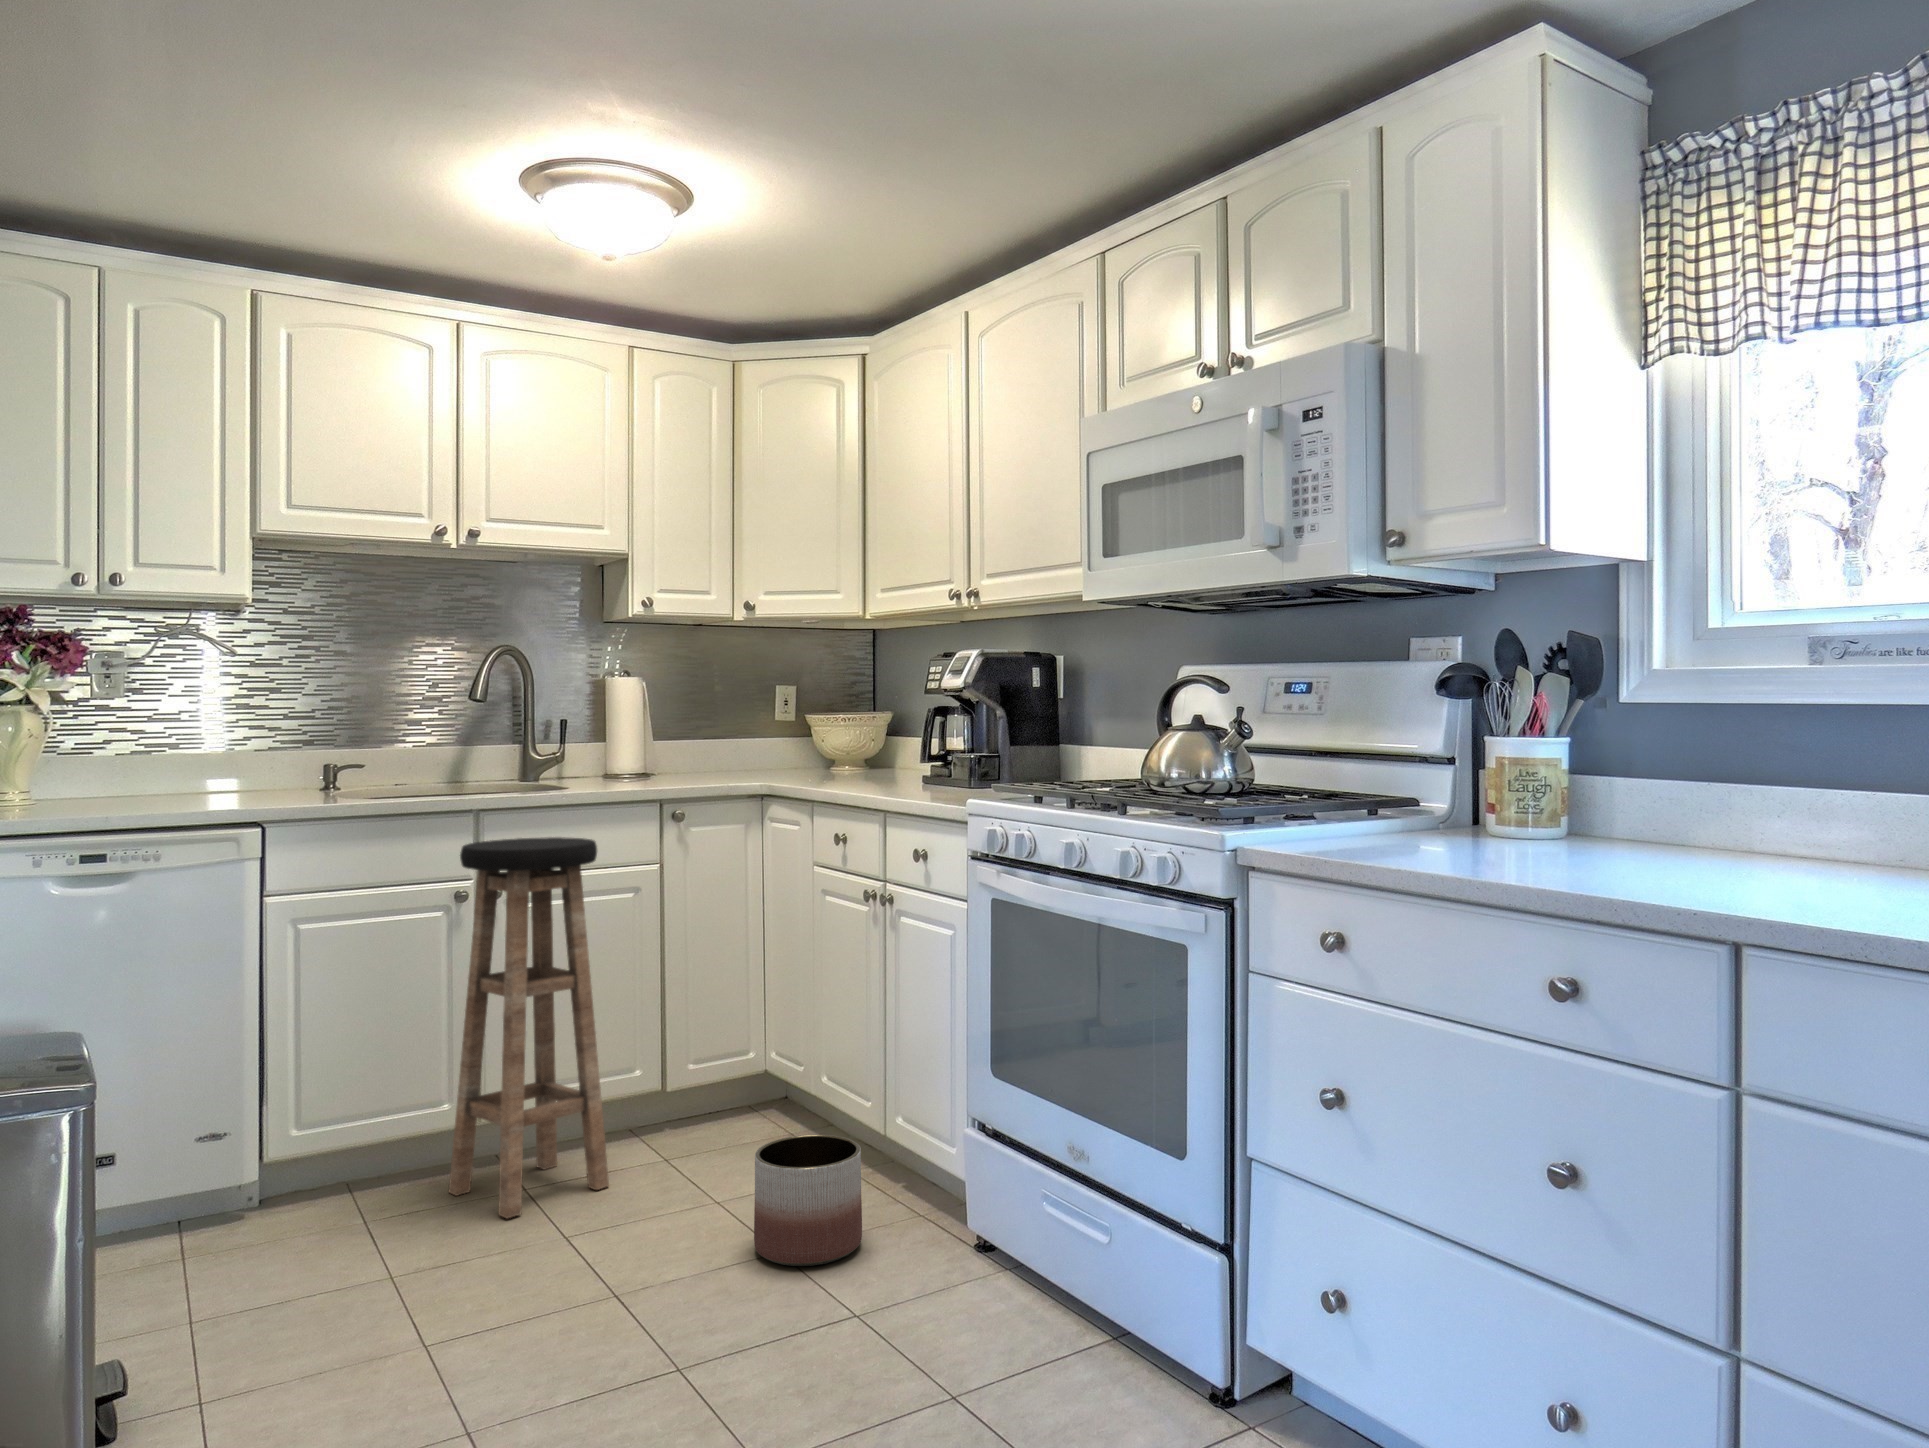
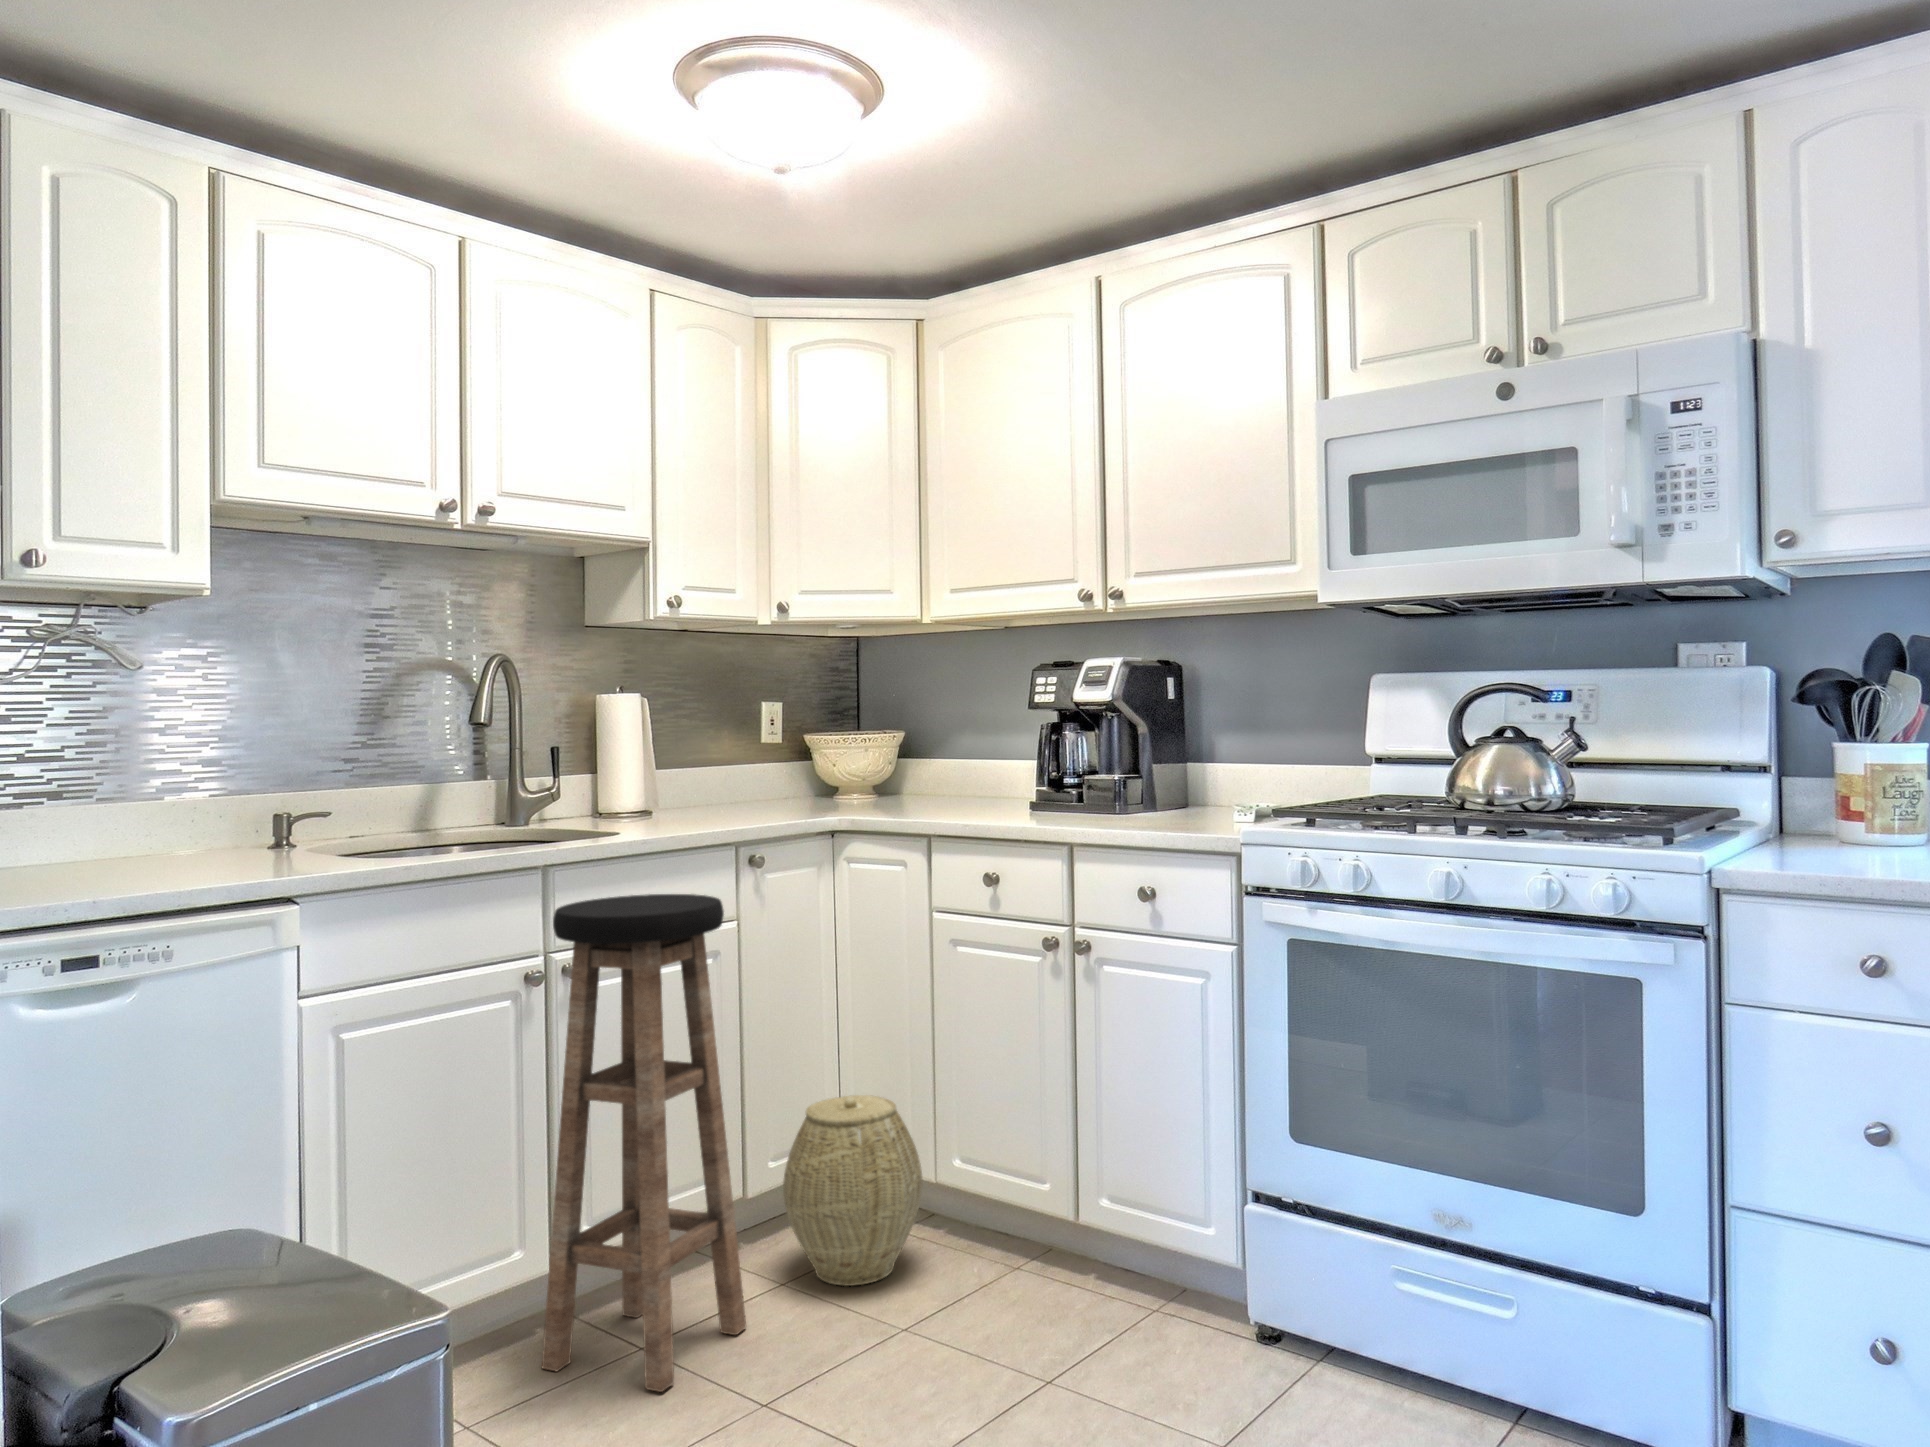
woven basket: none [671,1016,788,1169] -> present [783,1095,922,1286]
planter: present [754,1135,862,1266] -> none [1006,1229,1134,1395]

